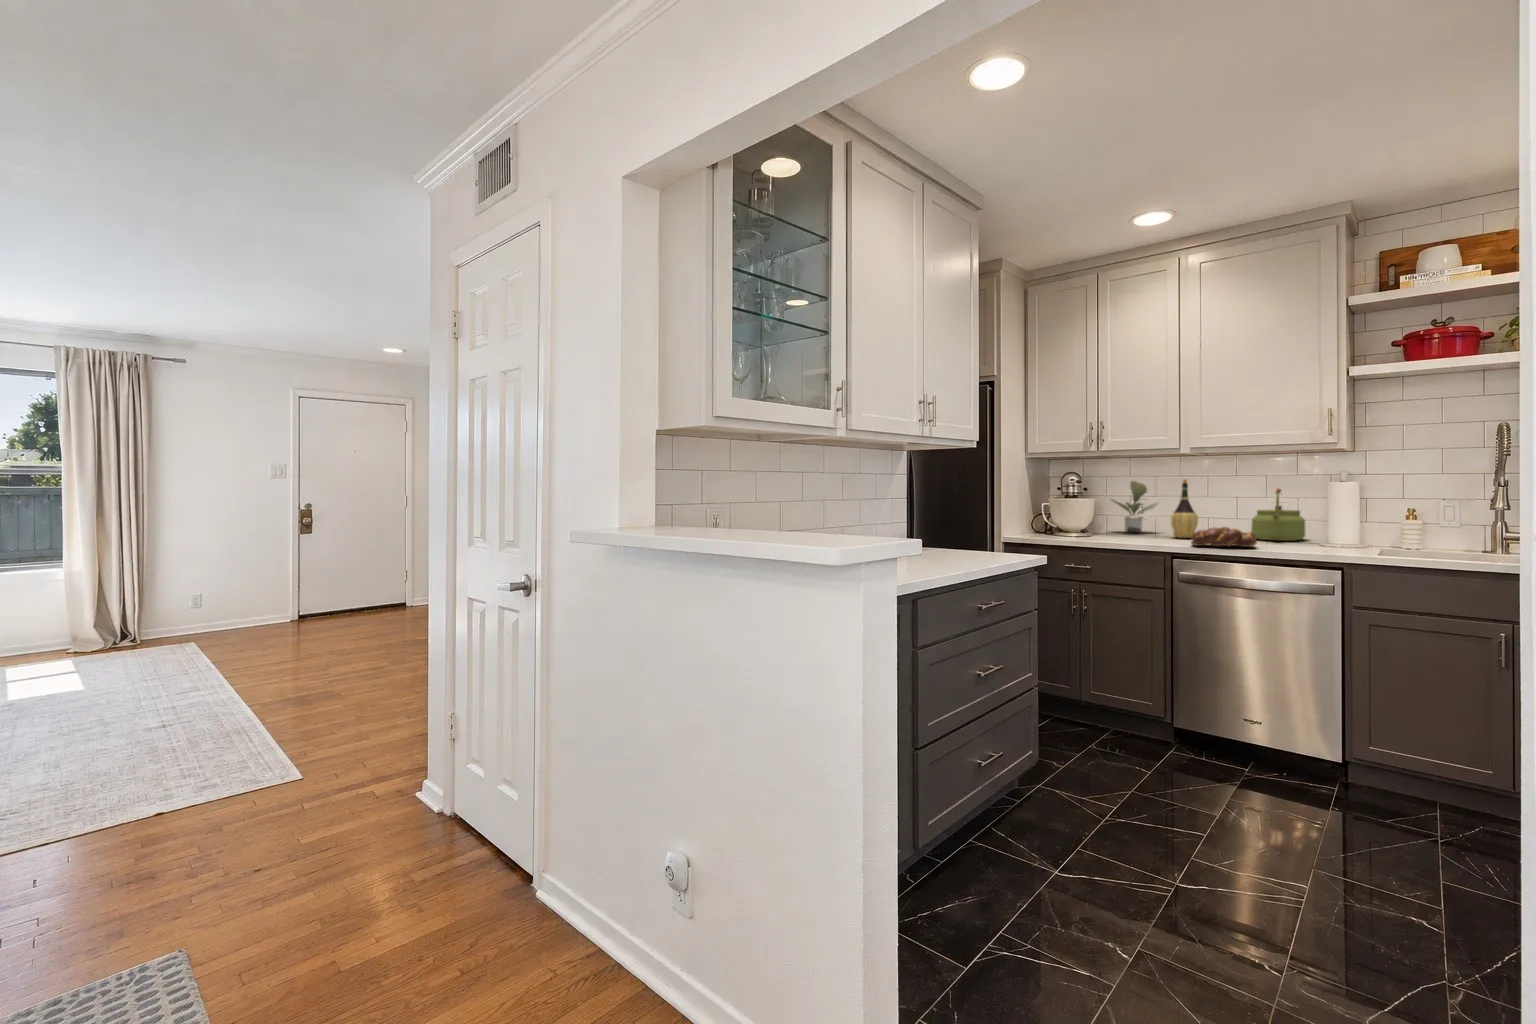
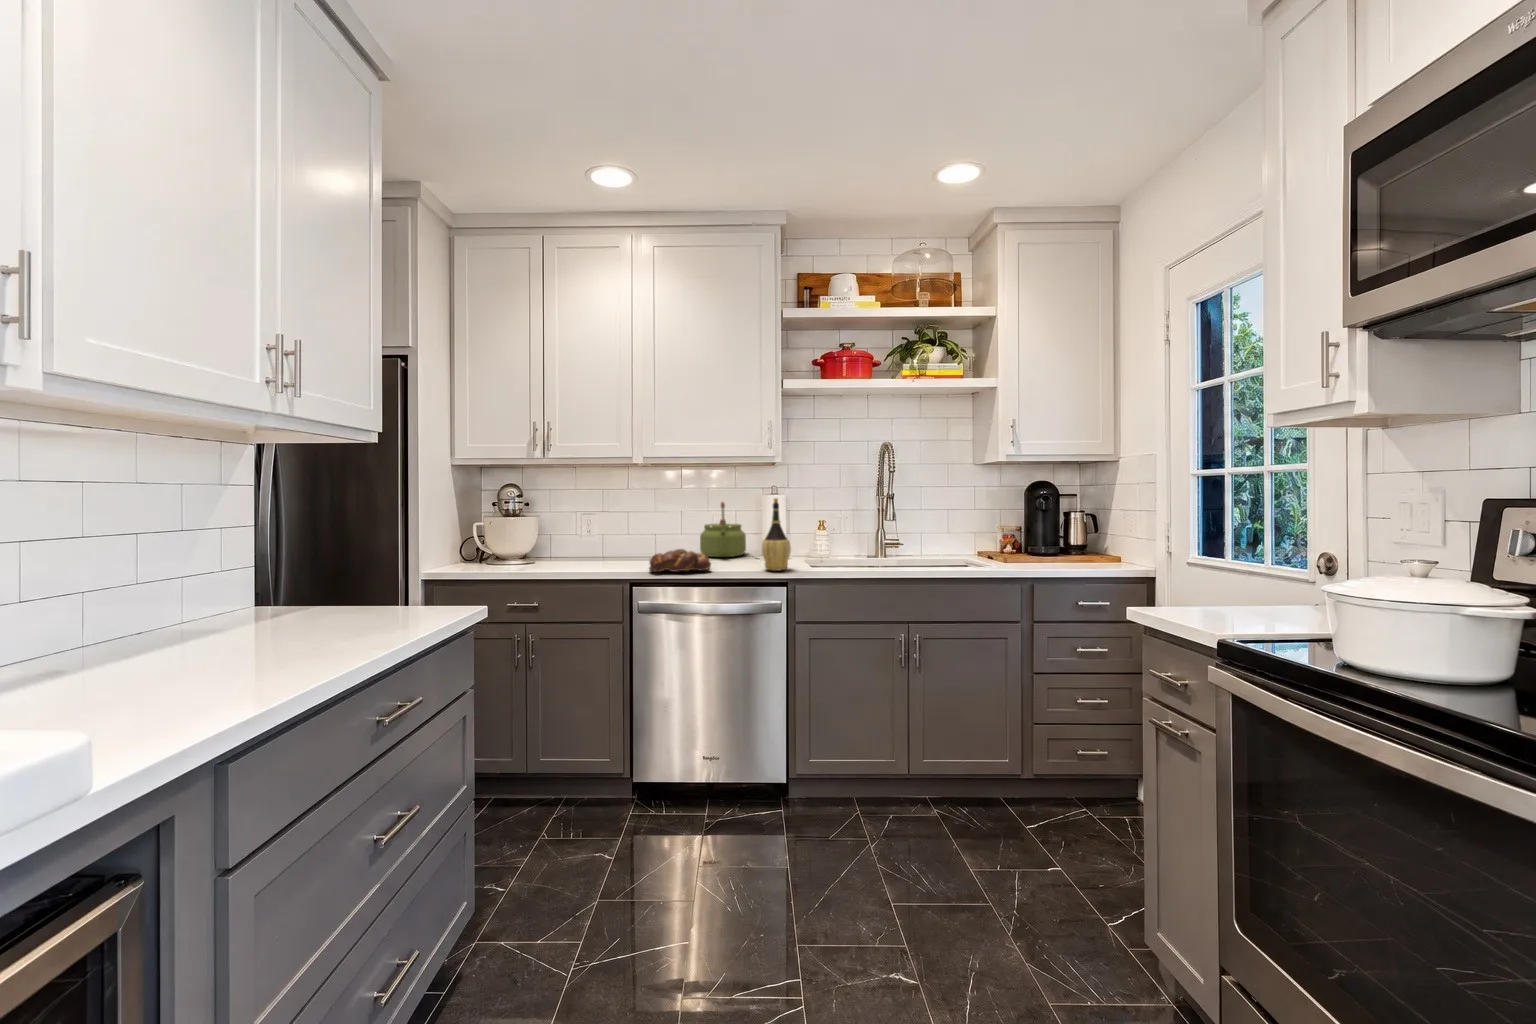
wine bottle: present [1171,479,1198,538] -> present [762,498,791,571]
potted plant: present [1110,481,1158,532] -> none [555,490,610,554]

